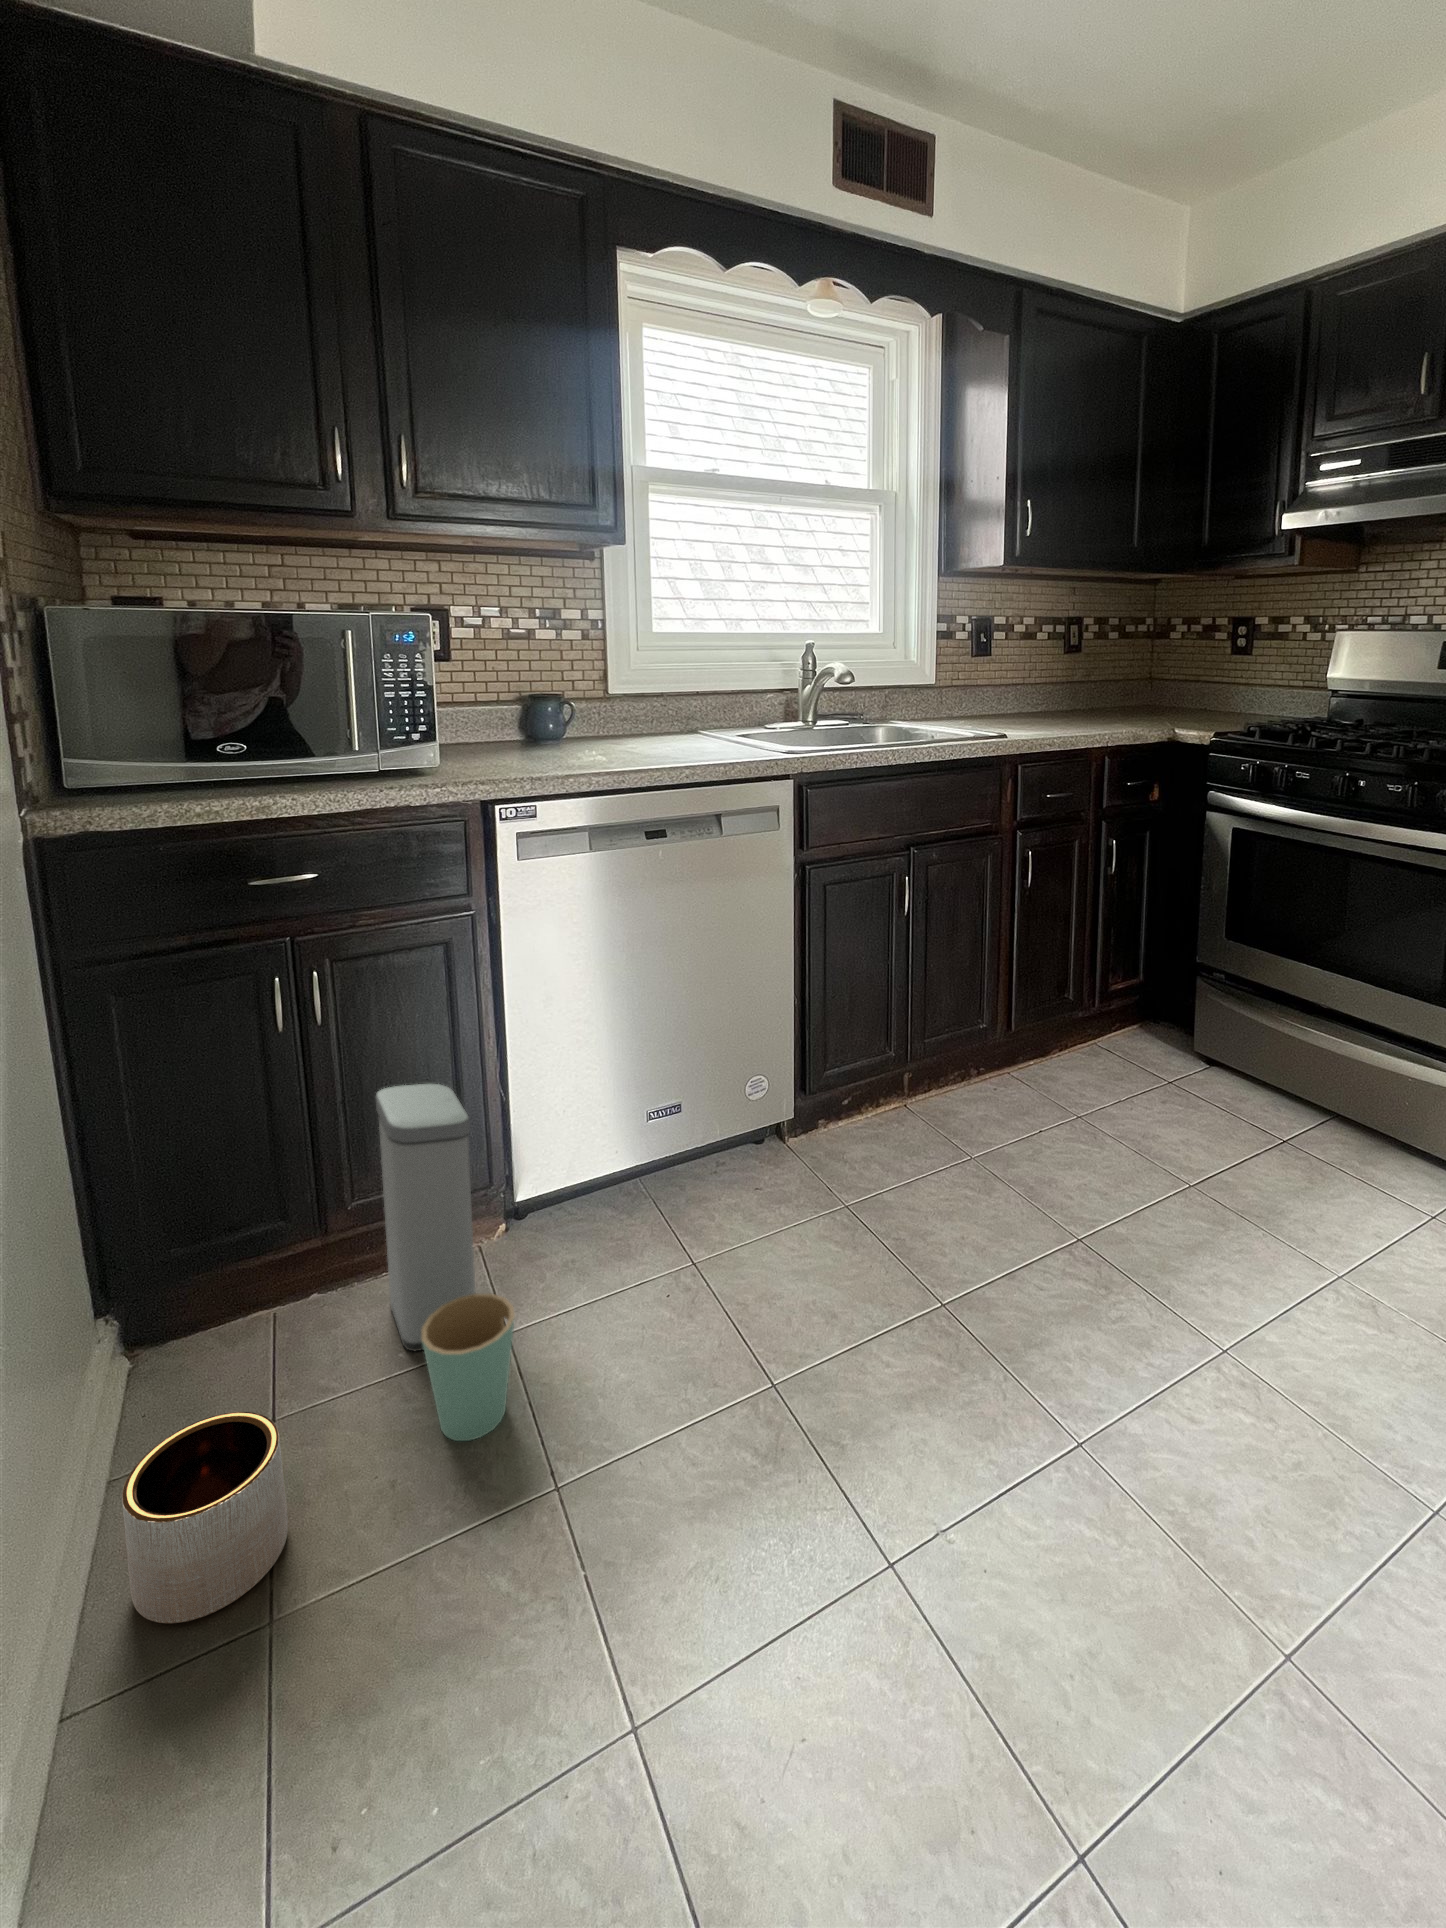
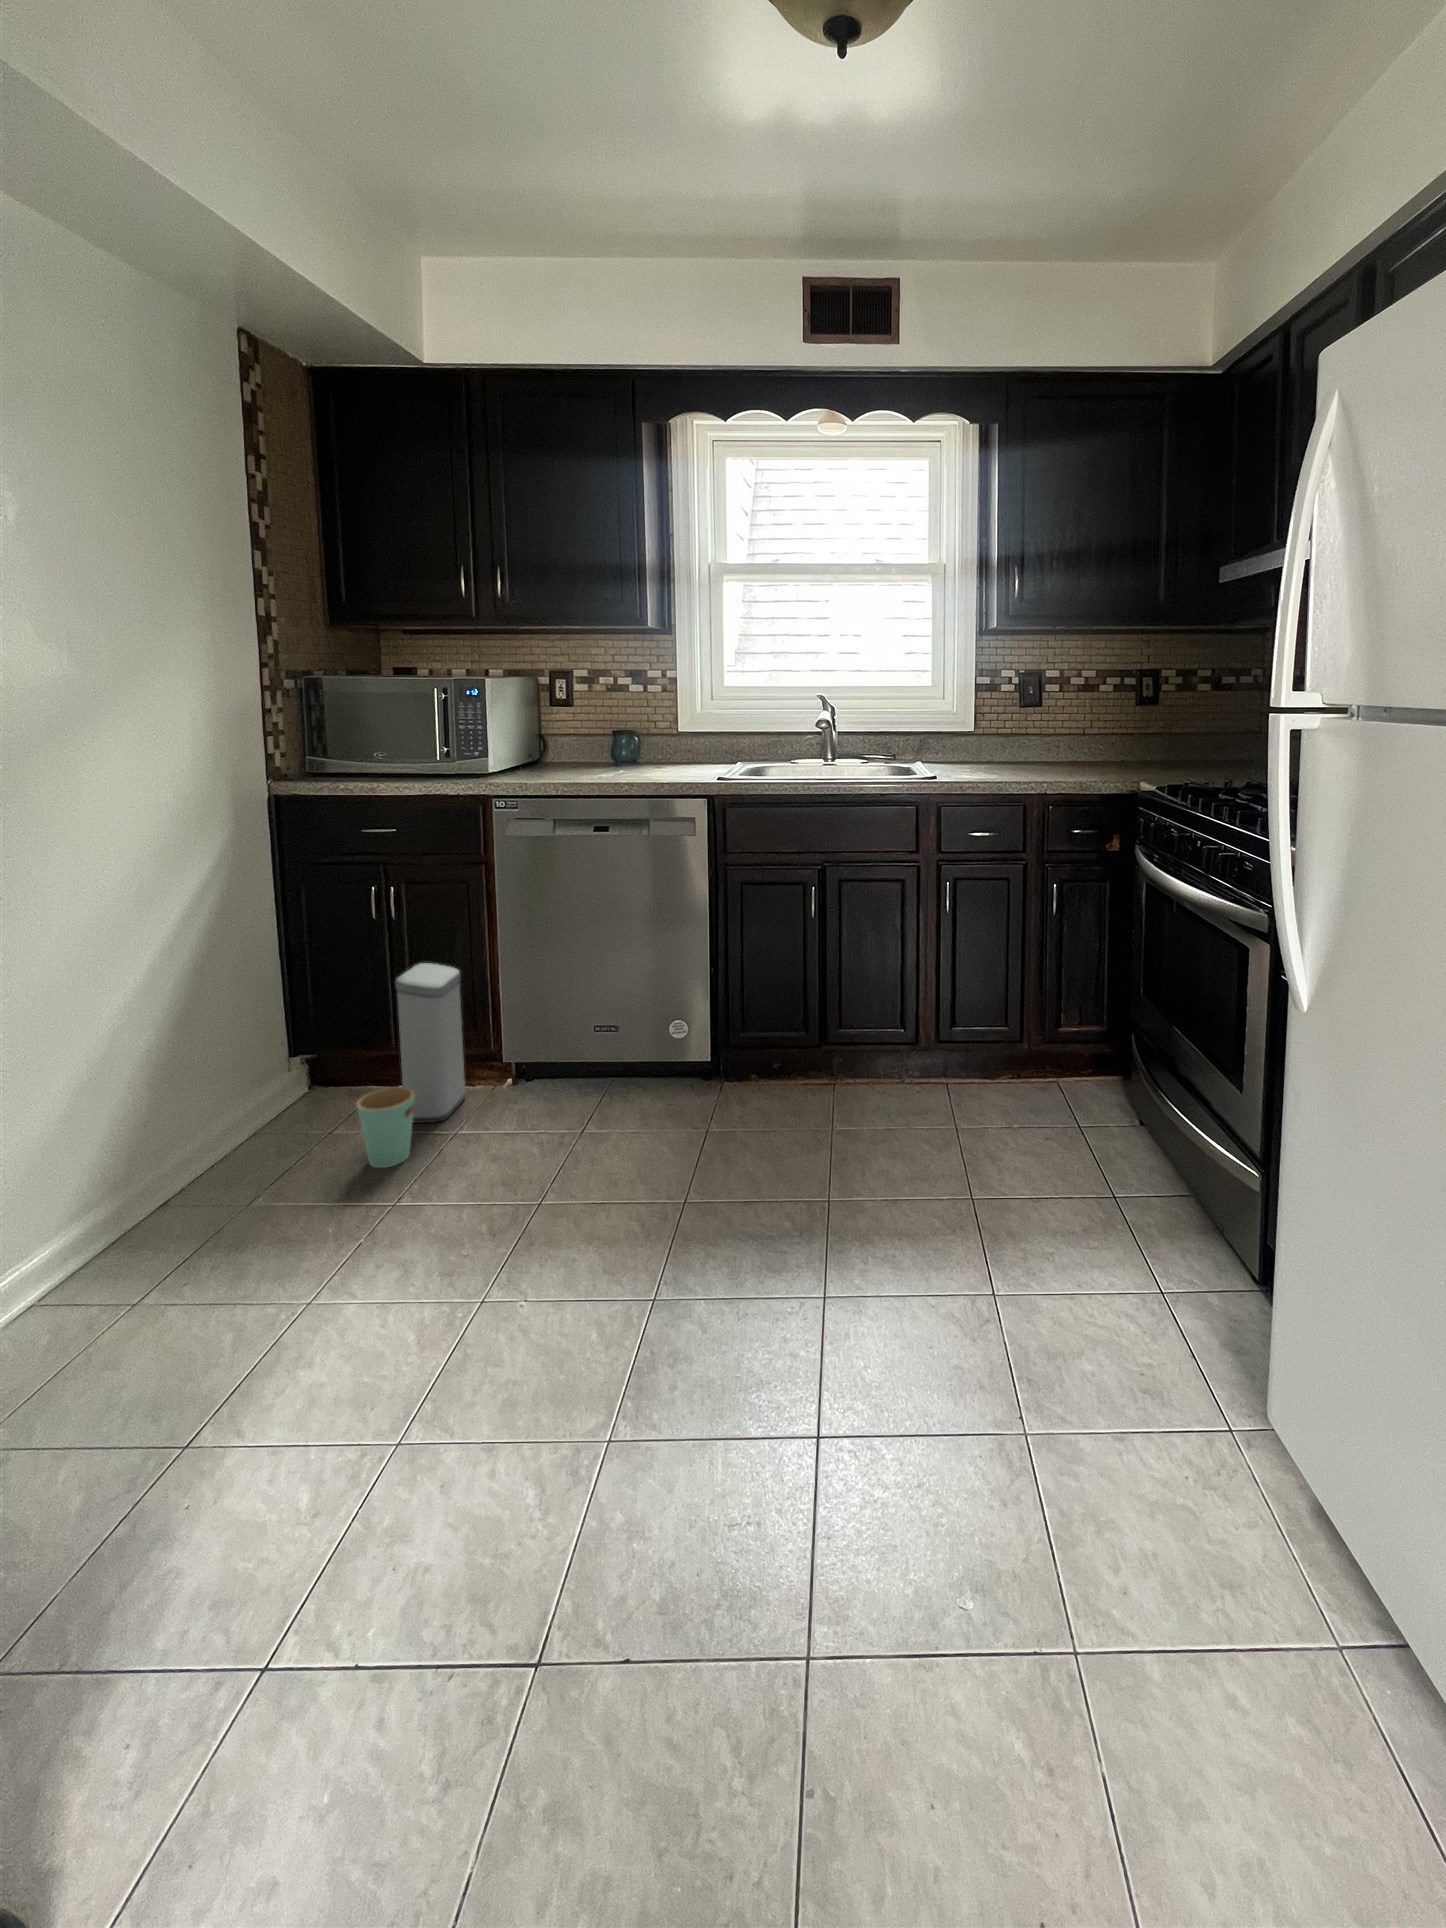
planter: present [122,1412,288,1623] -> none [197,1102,282,1190]

